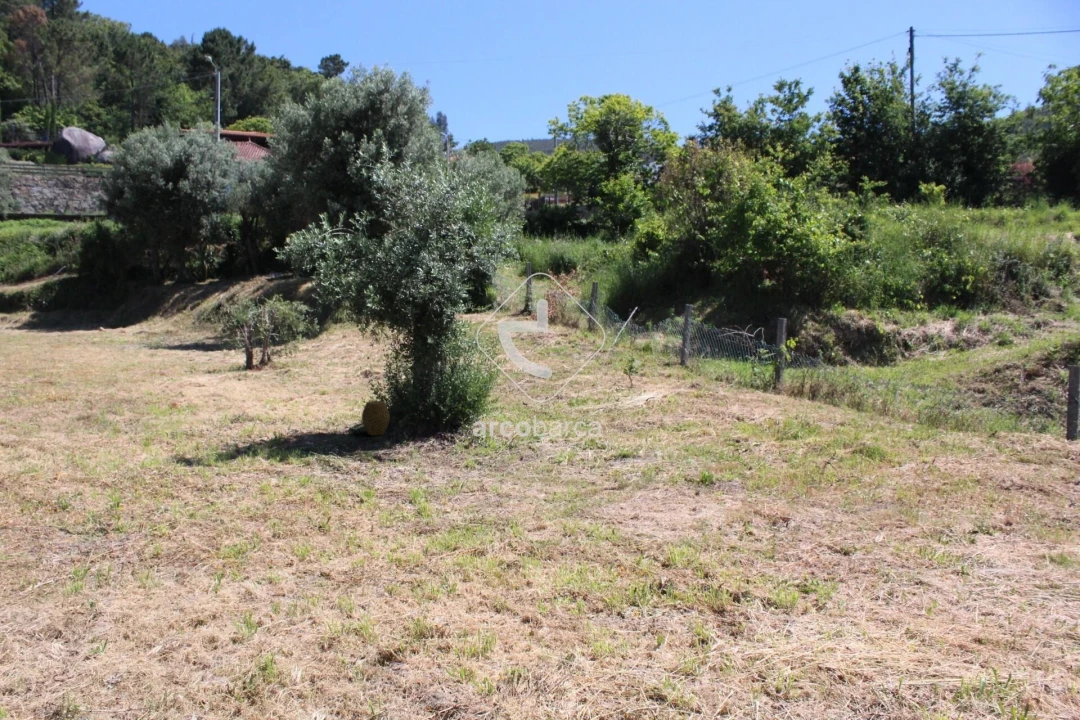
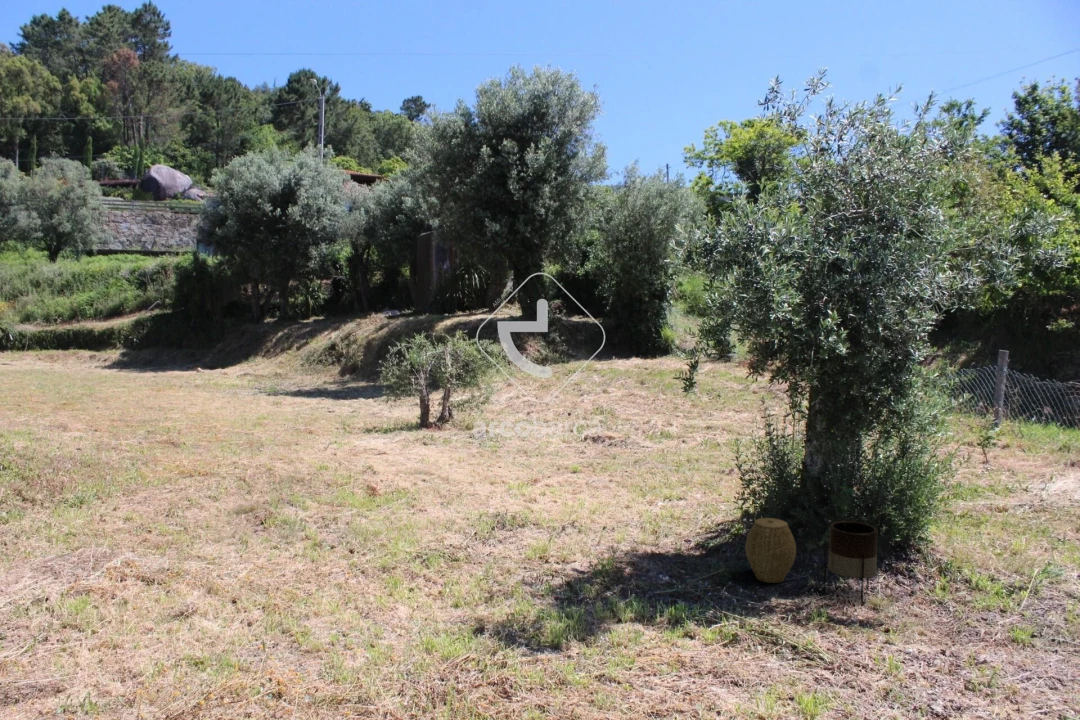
planter: none [397,400,423,442] -> present [824,521,878,604]

